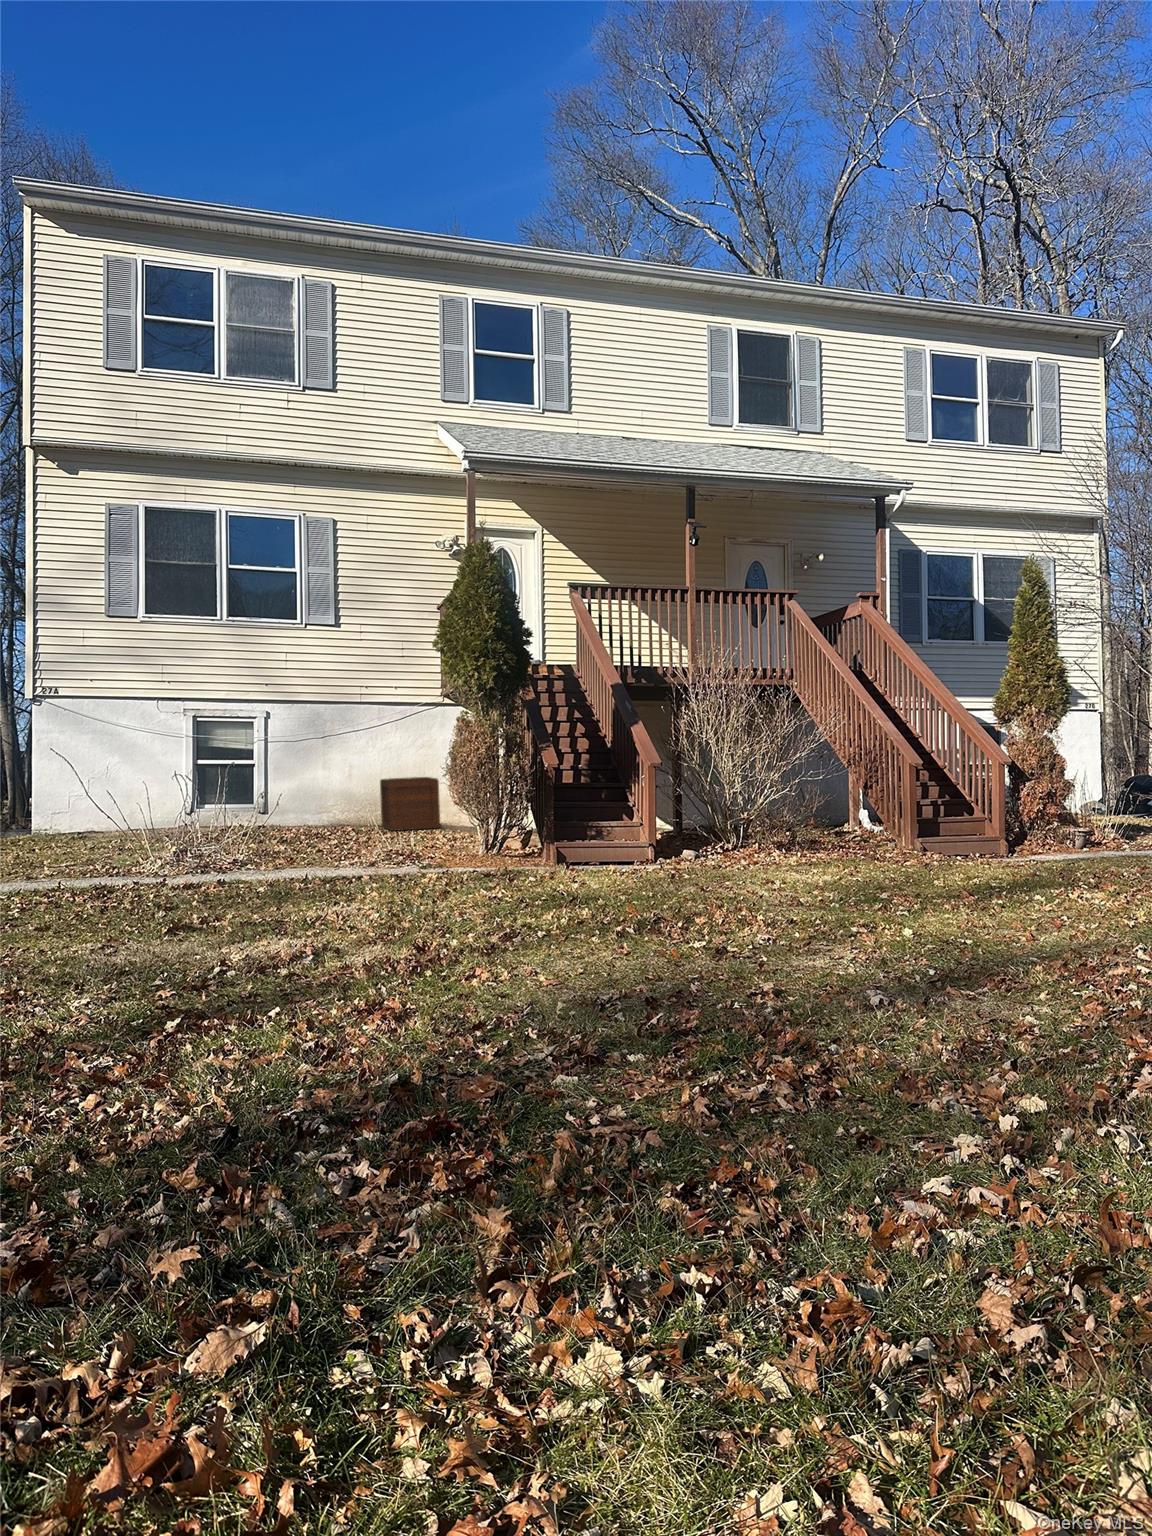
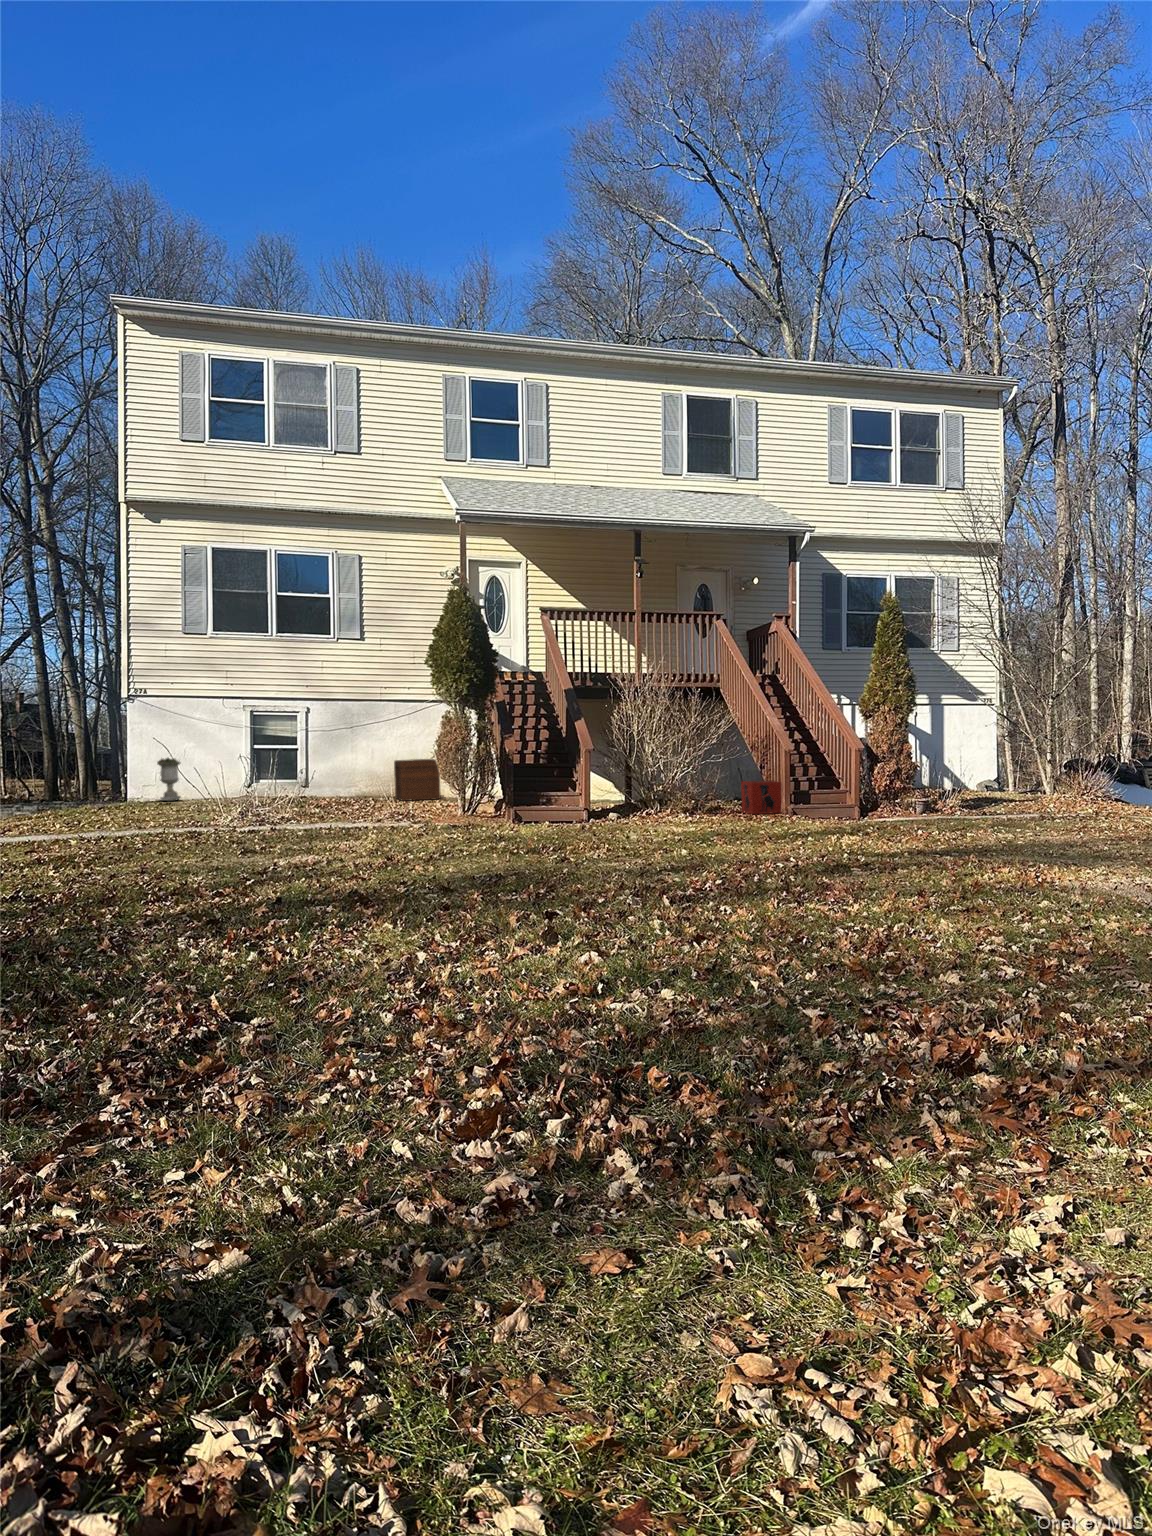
planter: none [71,777,104,834] -> present [157,758,181,801]
storage box: none [847,804,905,850] -> present [741,780,782,814]

